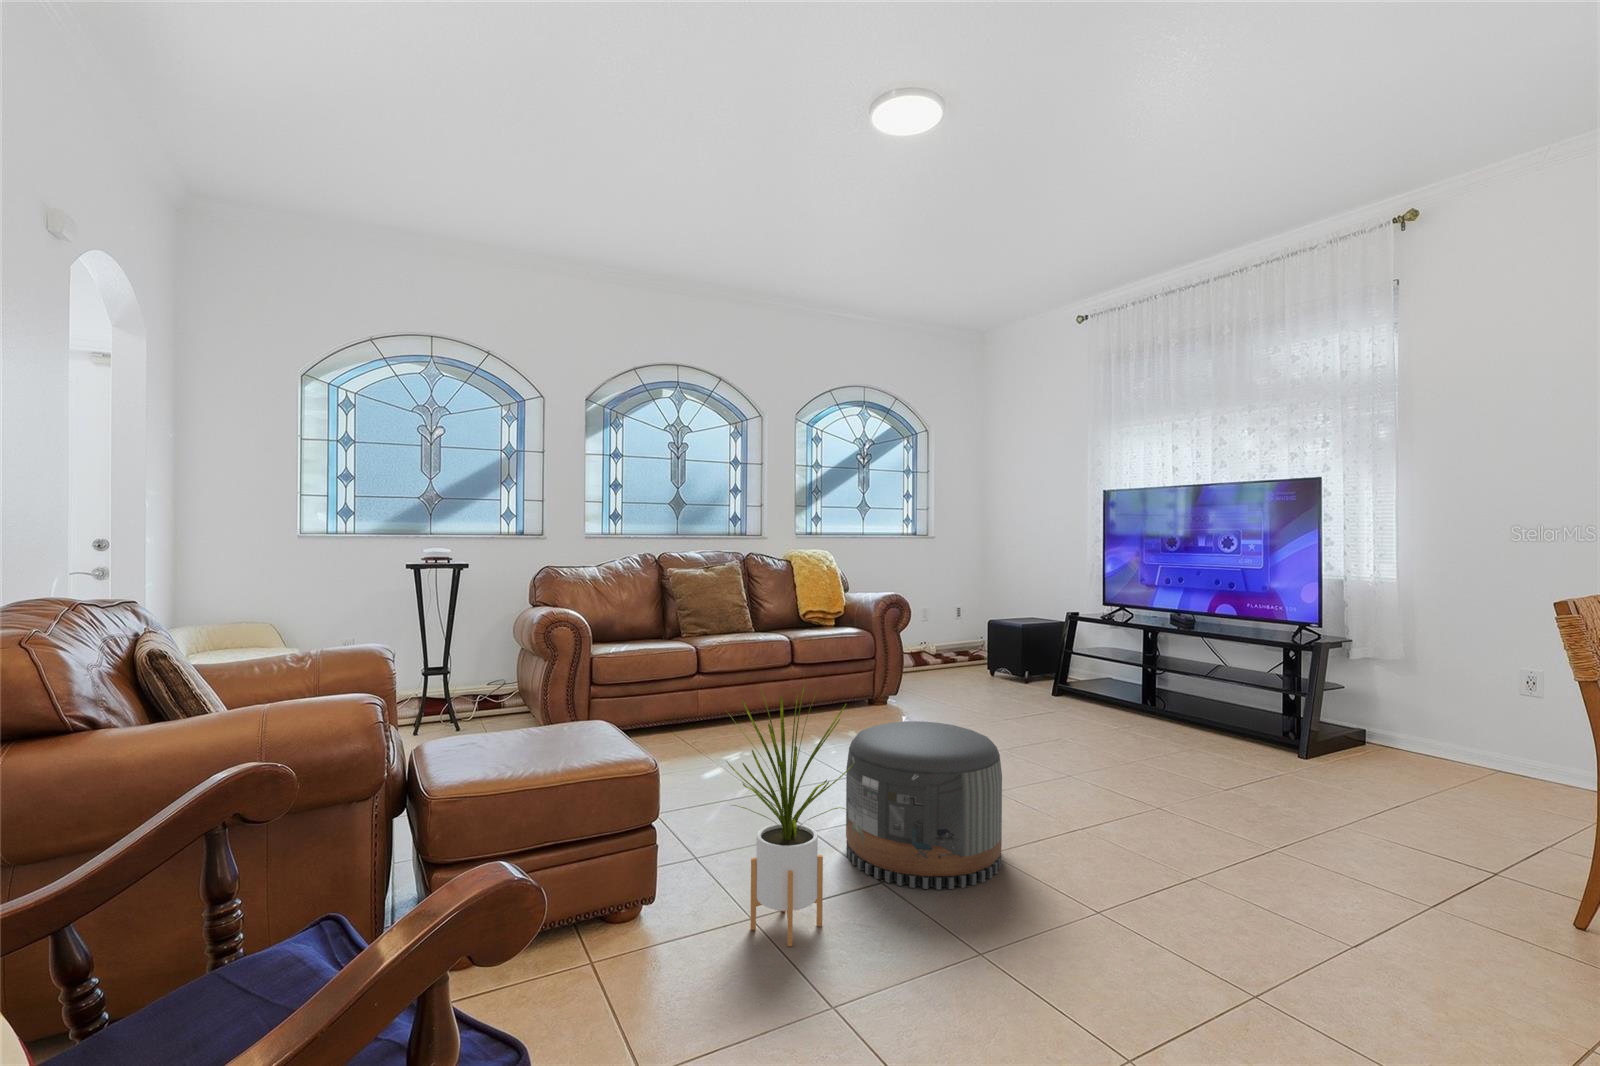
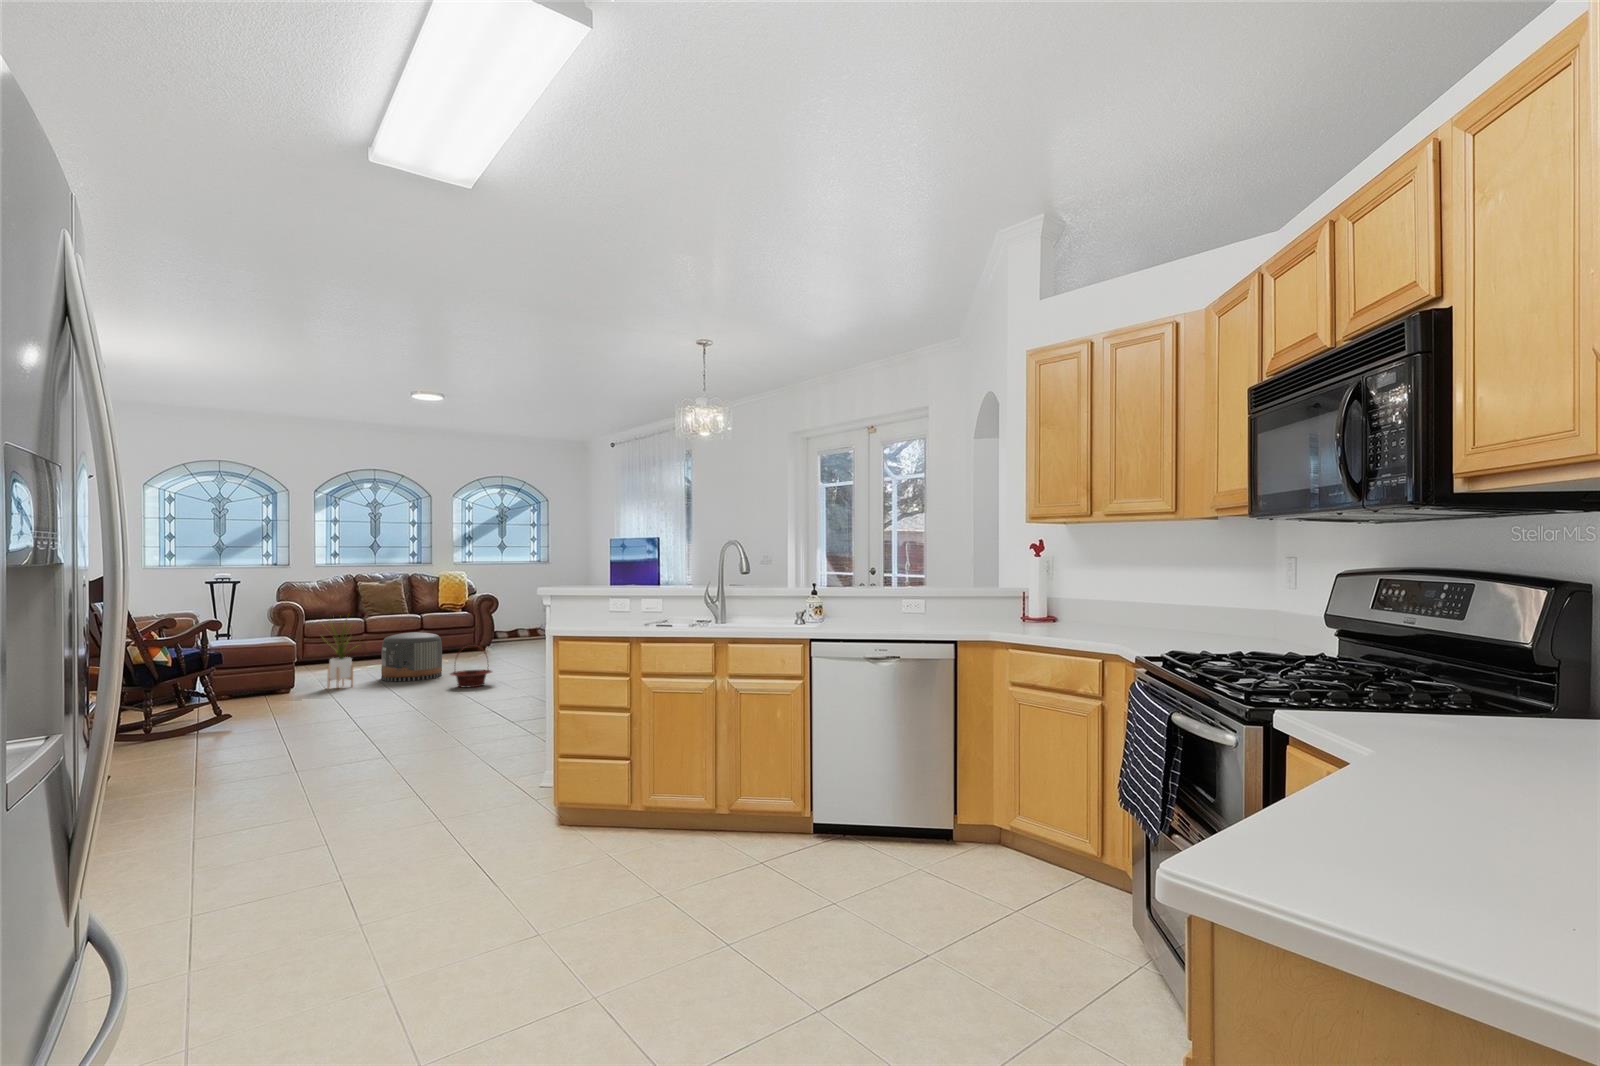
basket: none [1168,827,1340,1001] -> present [450,654,492,688]

